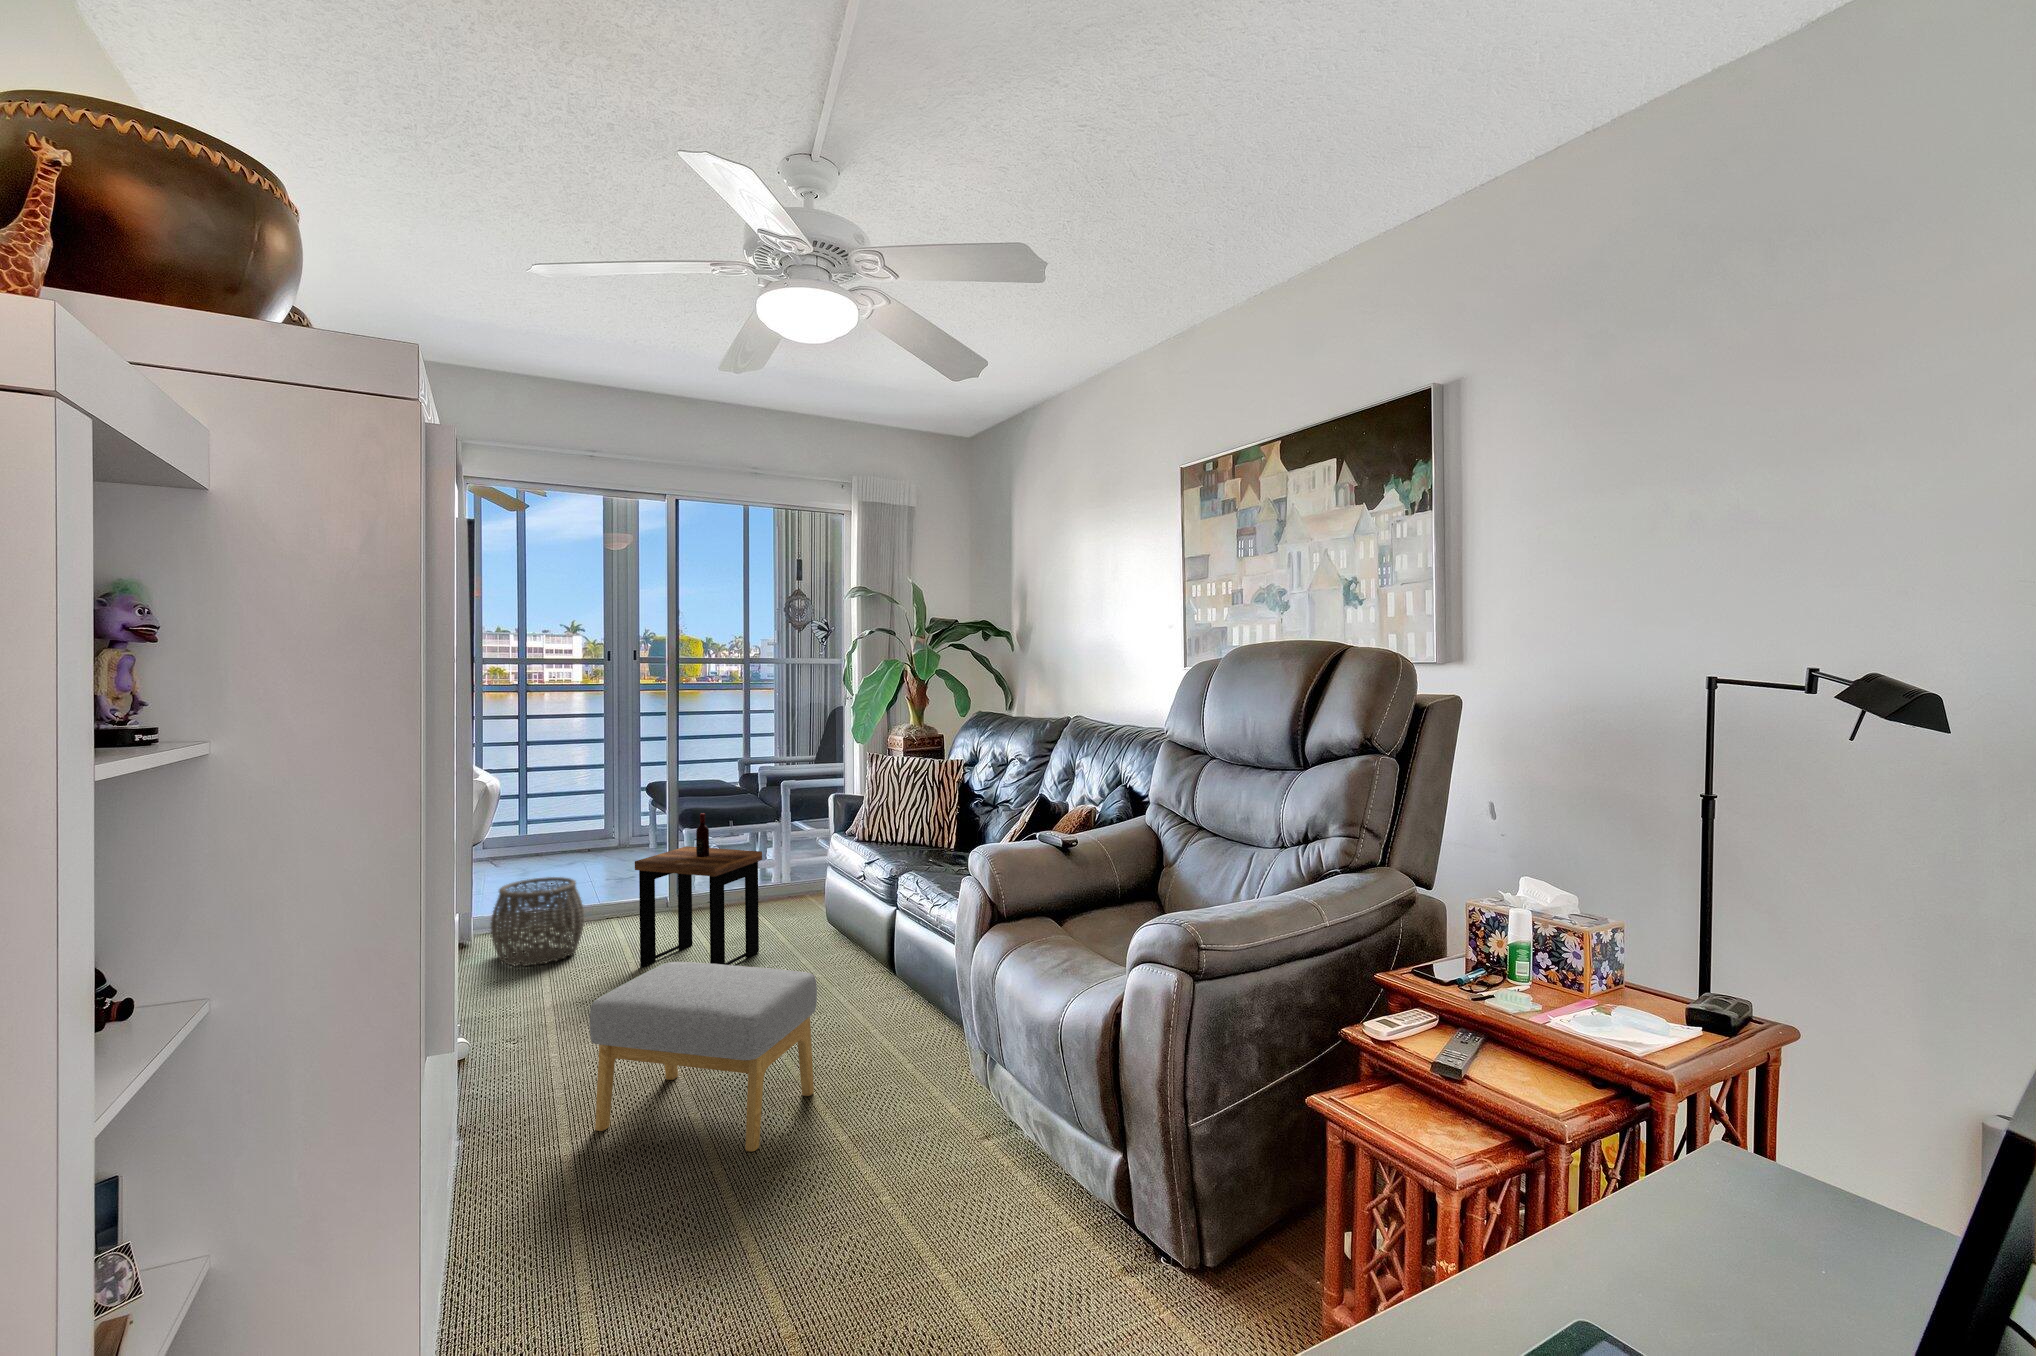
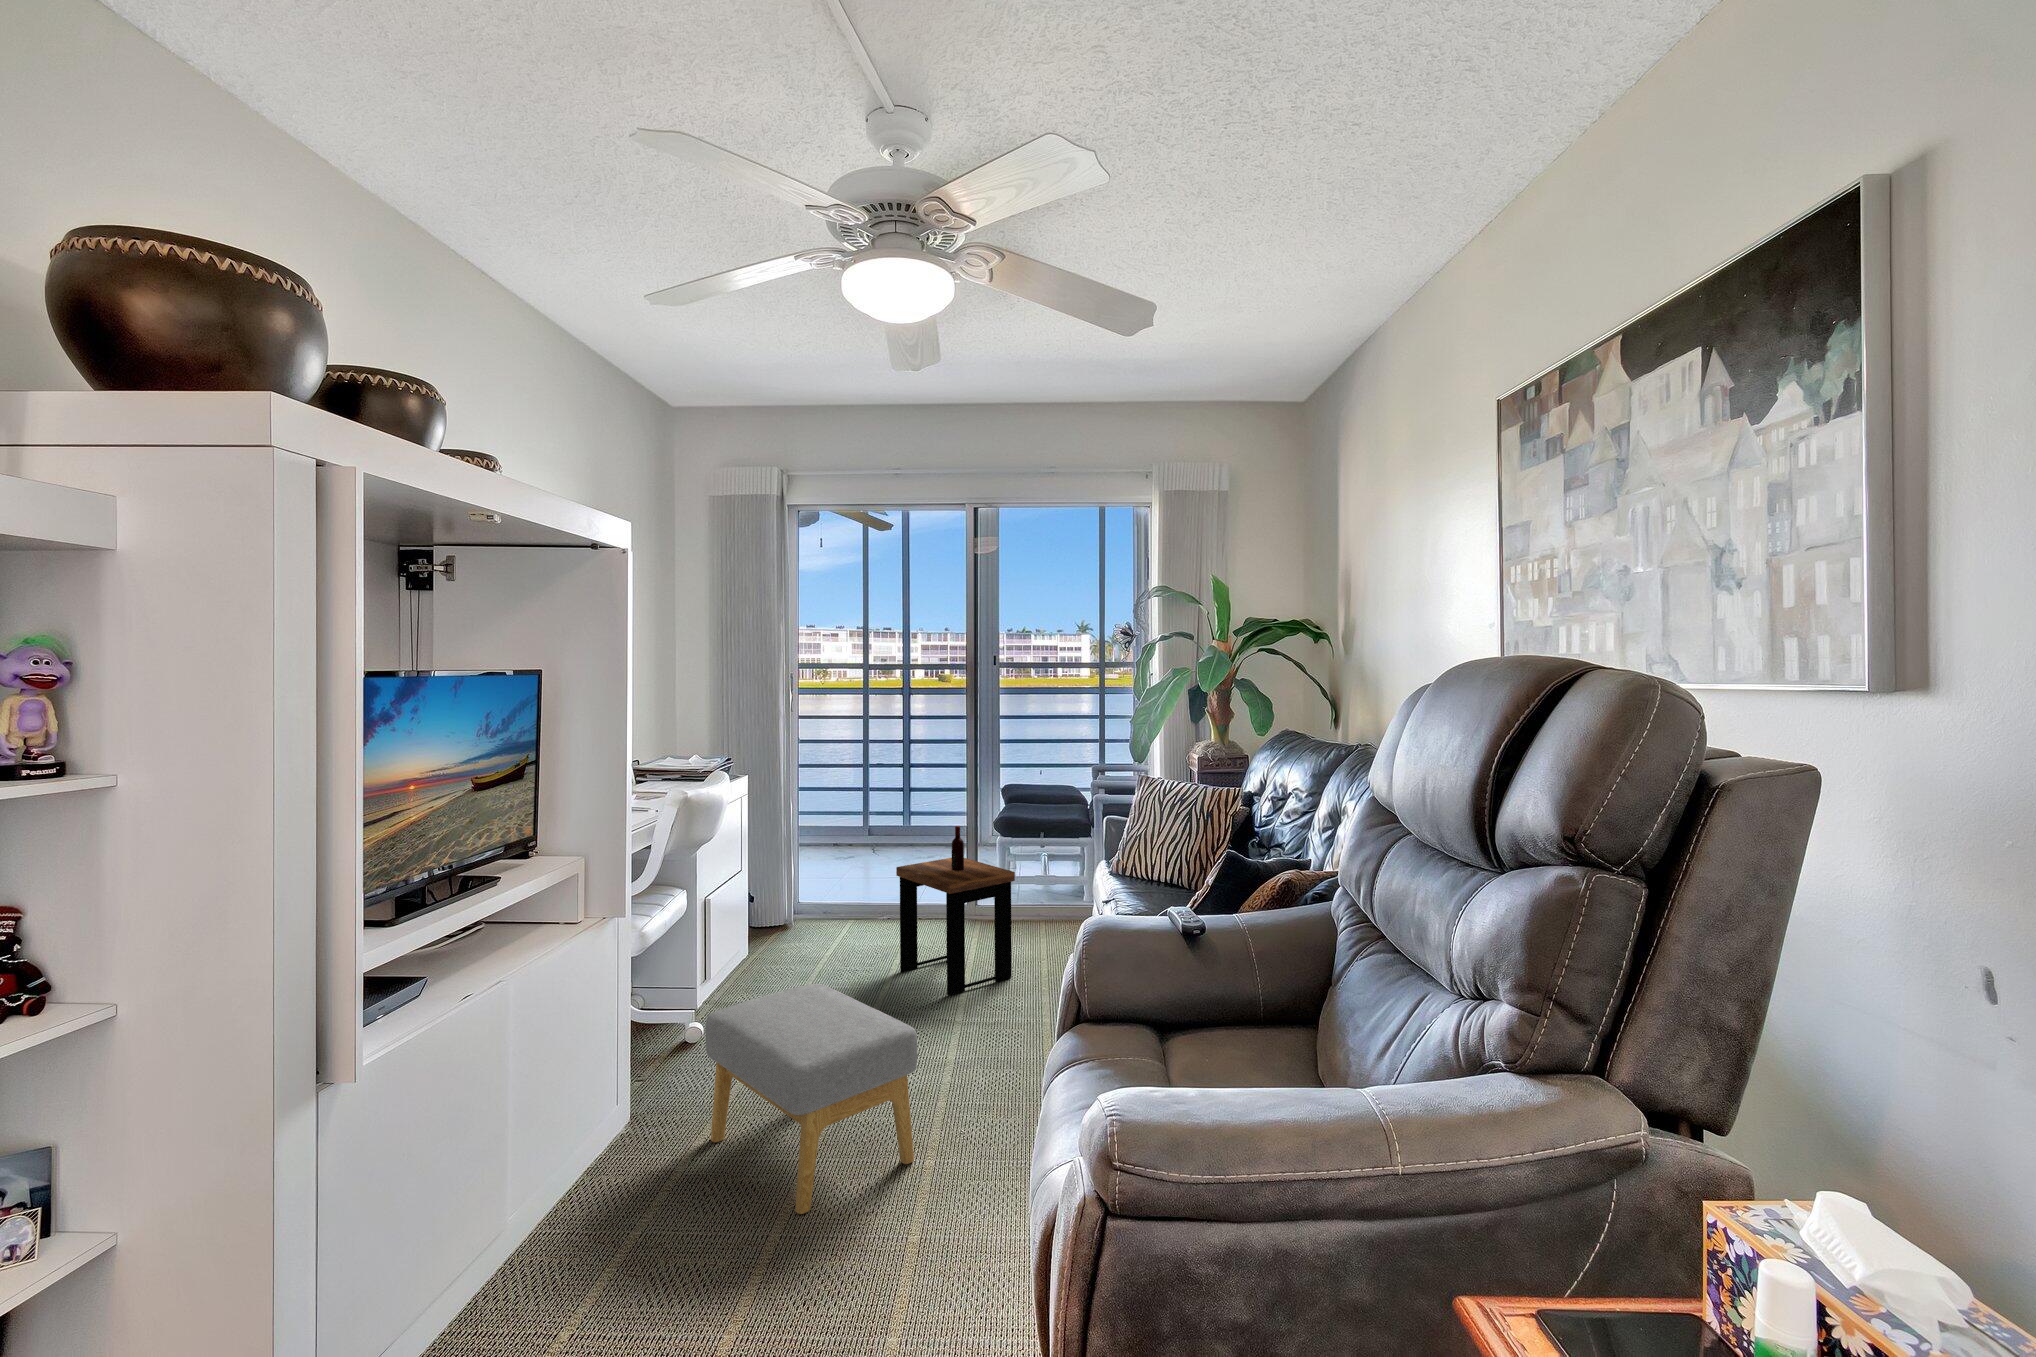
woven basket: present [491,877,584,966] -> none [796,870,876,952]

